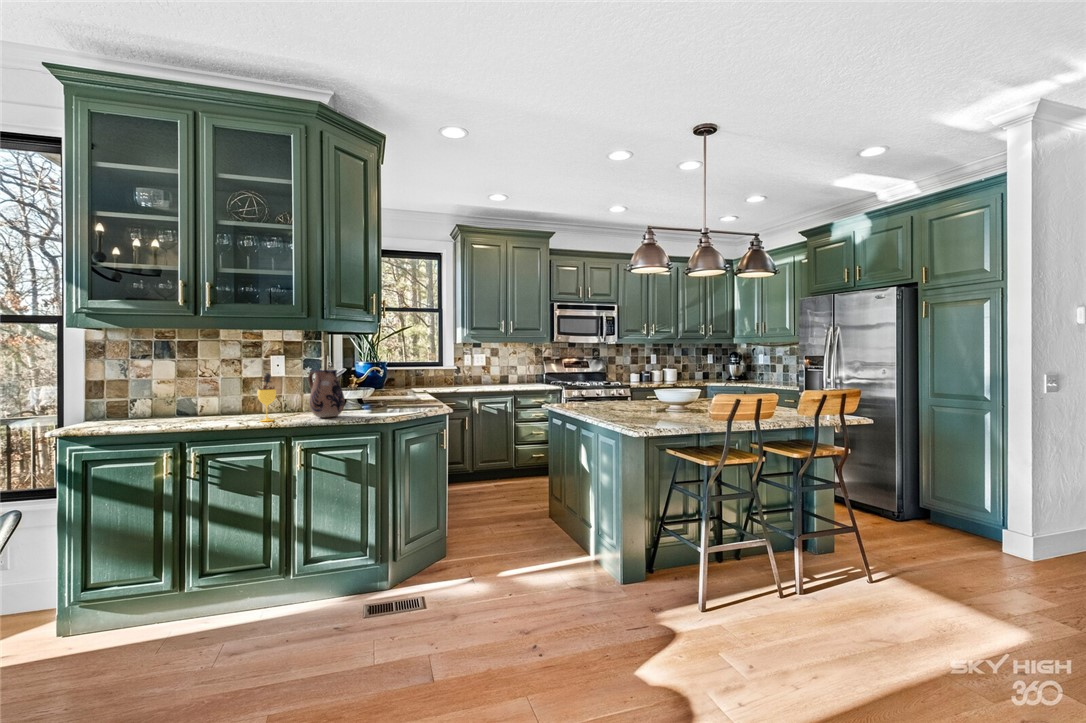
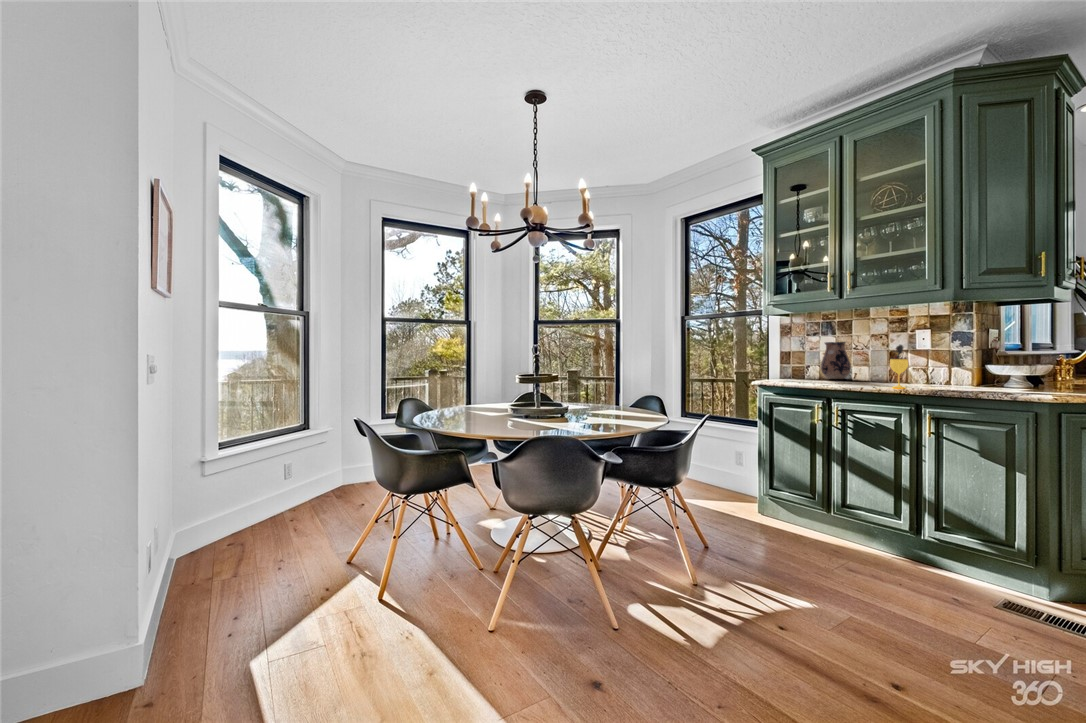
ceramic pitcher: present [308,370,345,417] -> present [821,342,851,379]

